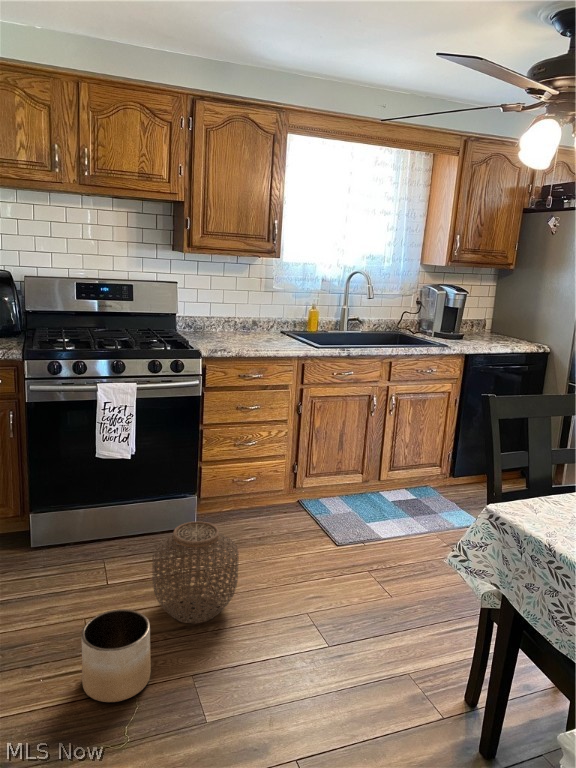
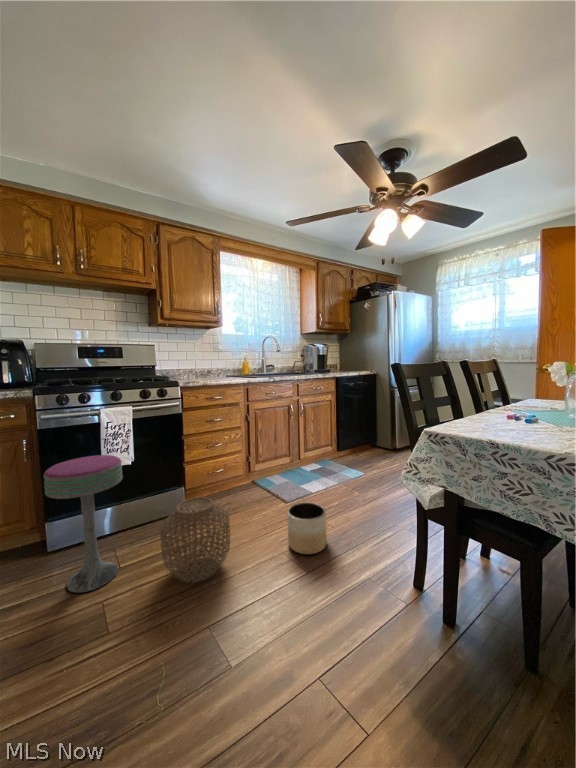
bar stool: none [31,447,116,603] -> present [43,455,123,593]
planter: present [81,609,151,702] -> present [288,502,327,555]

